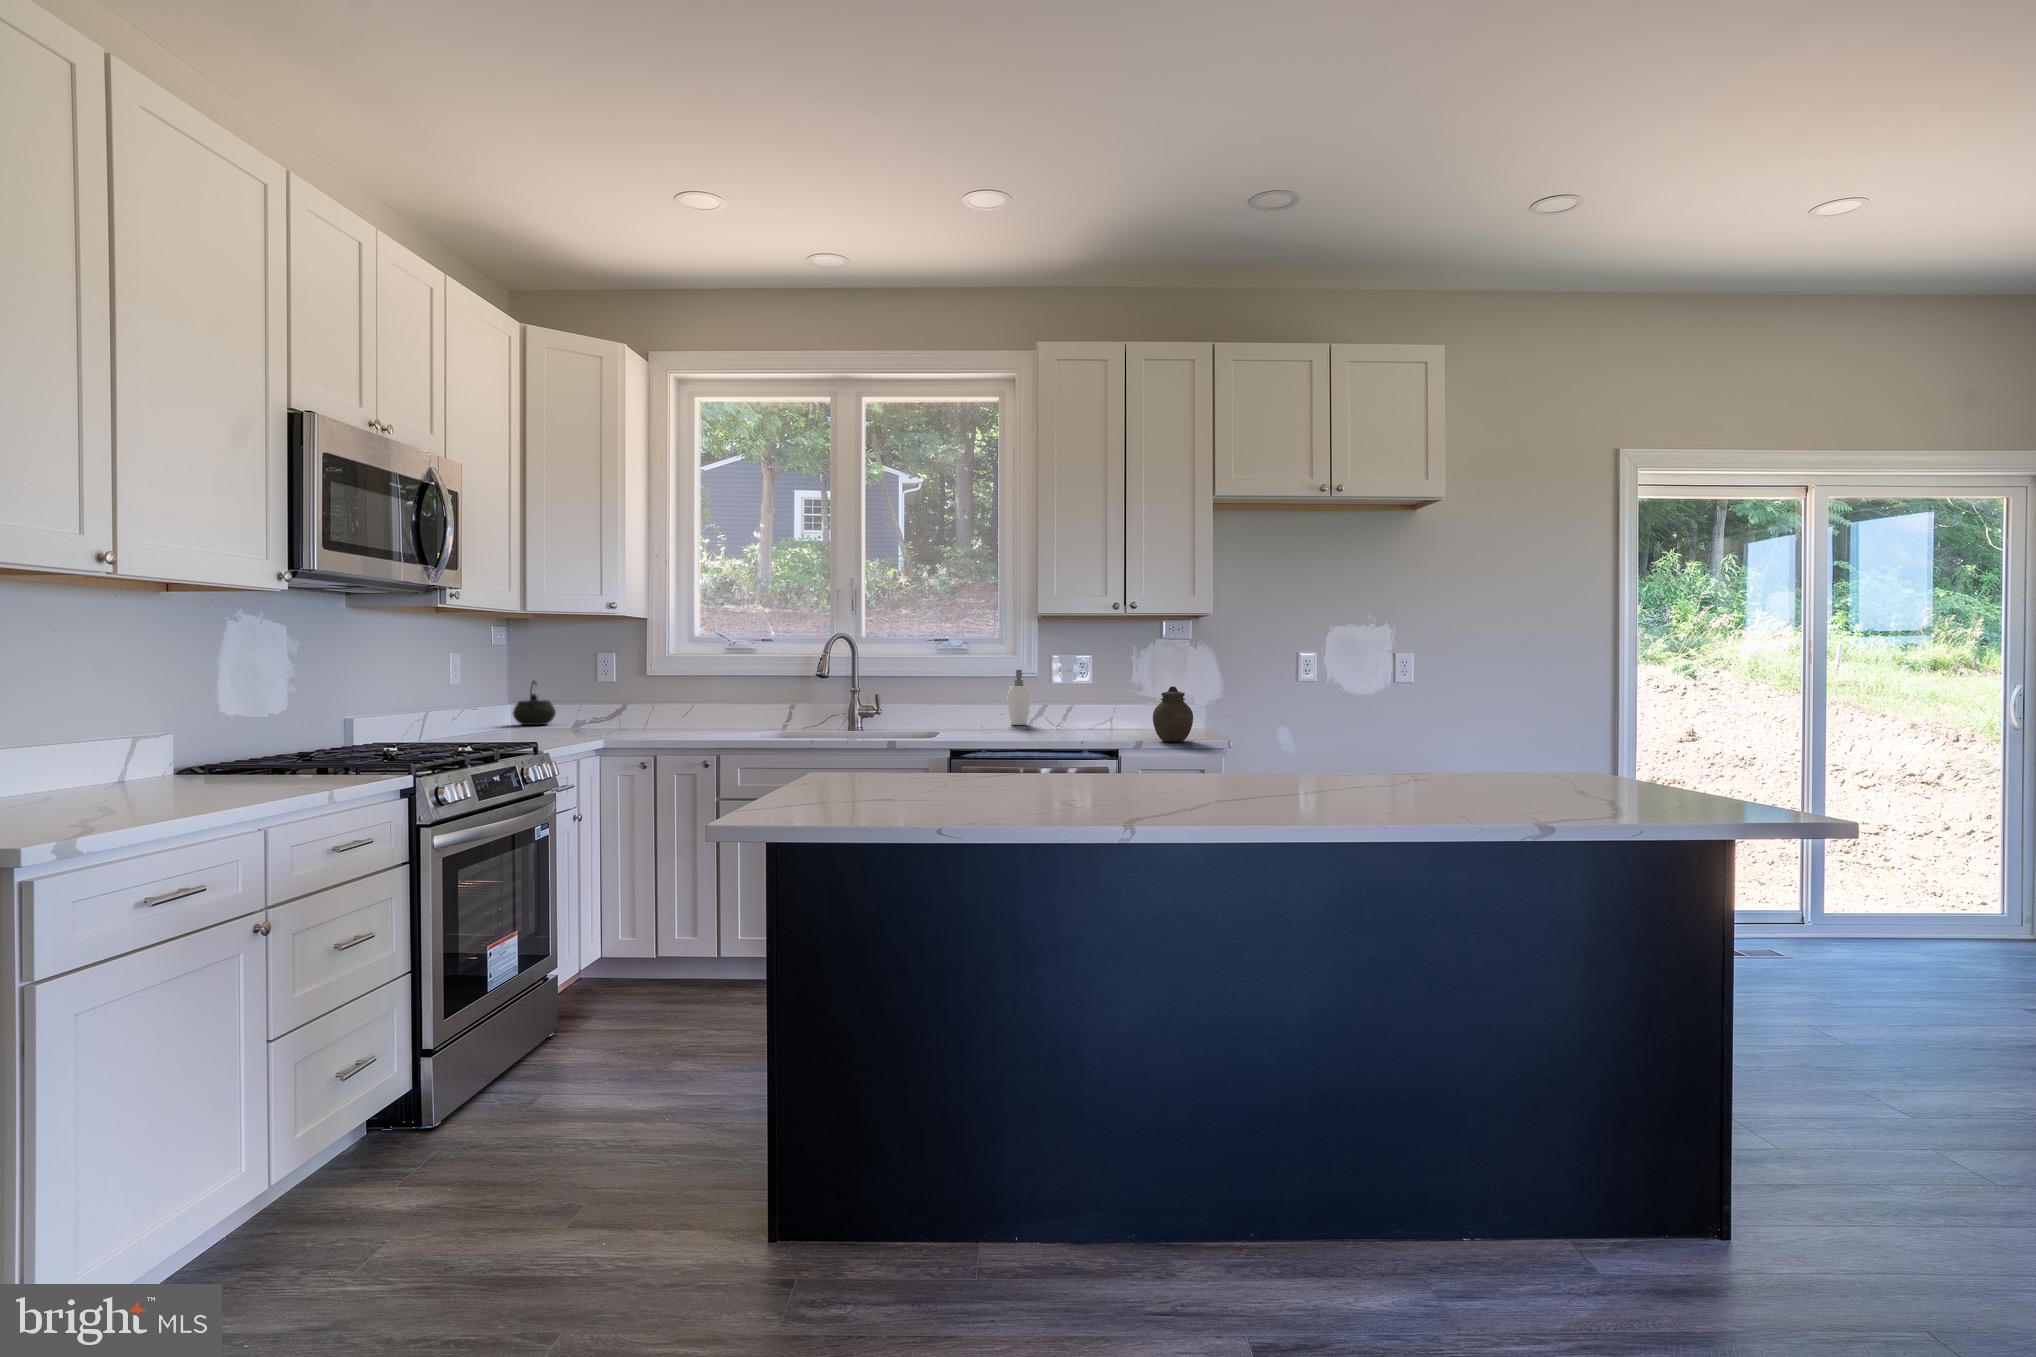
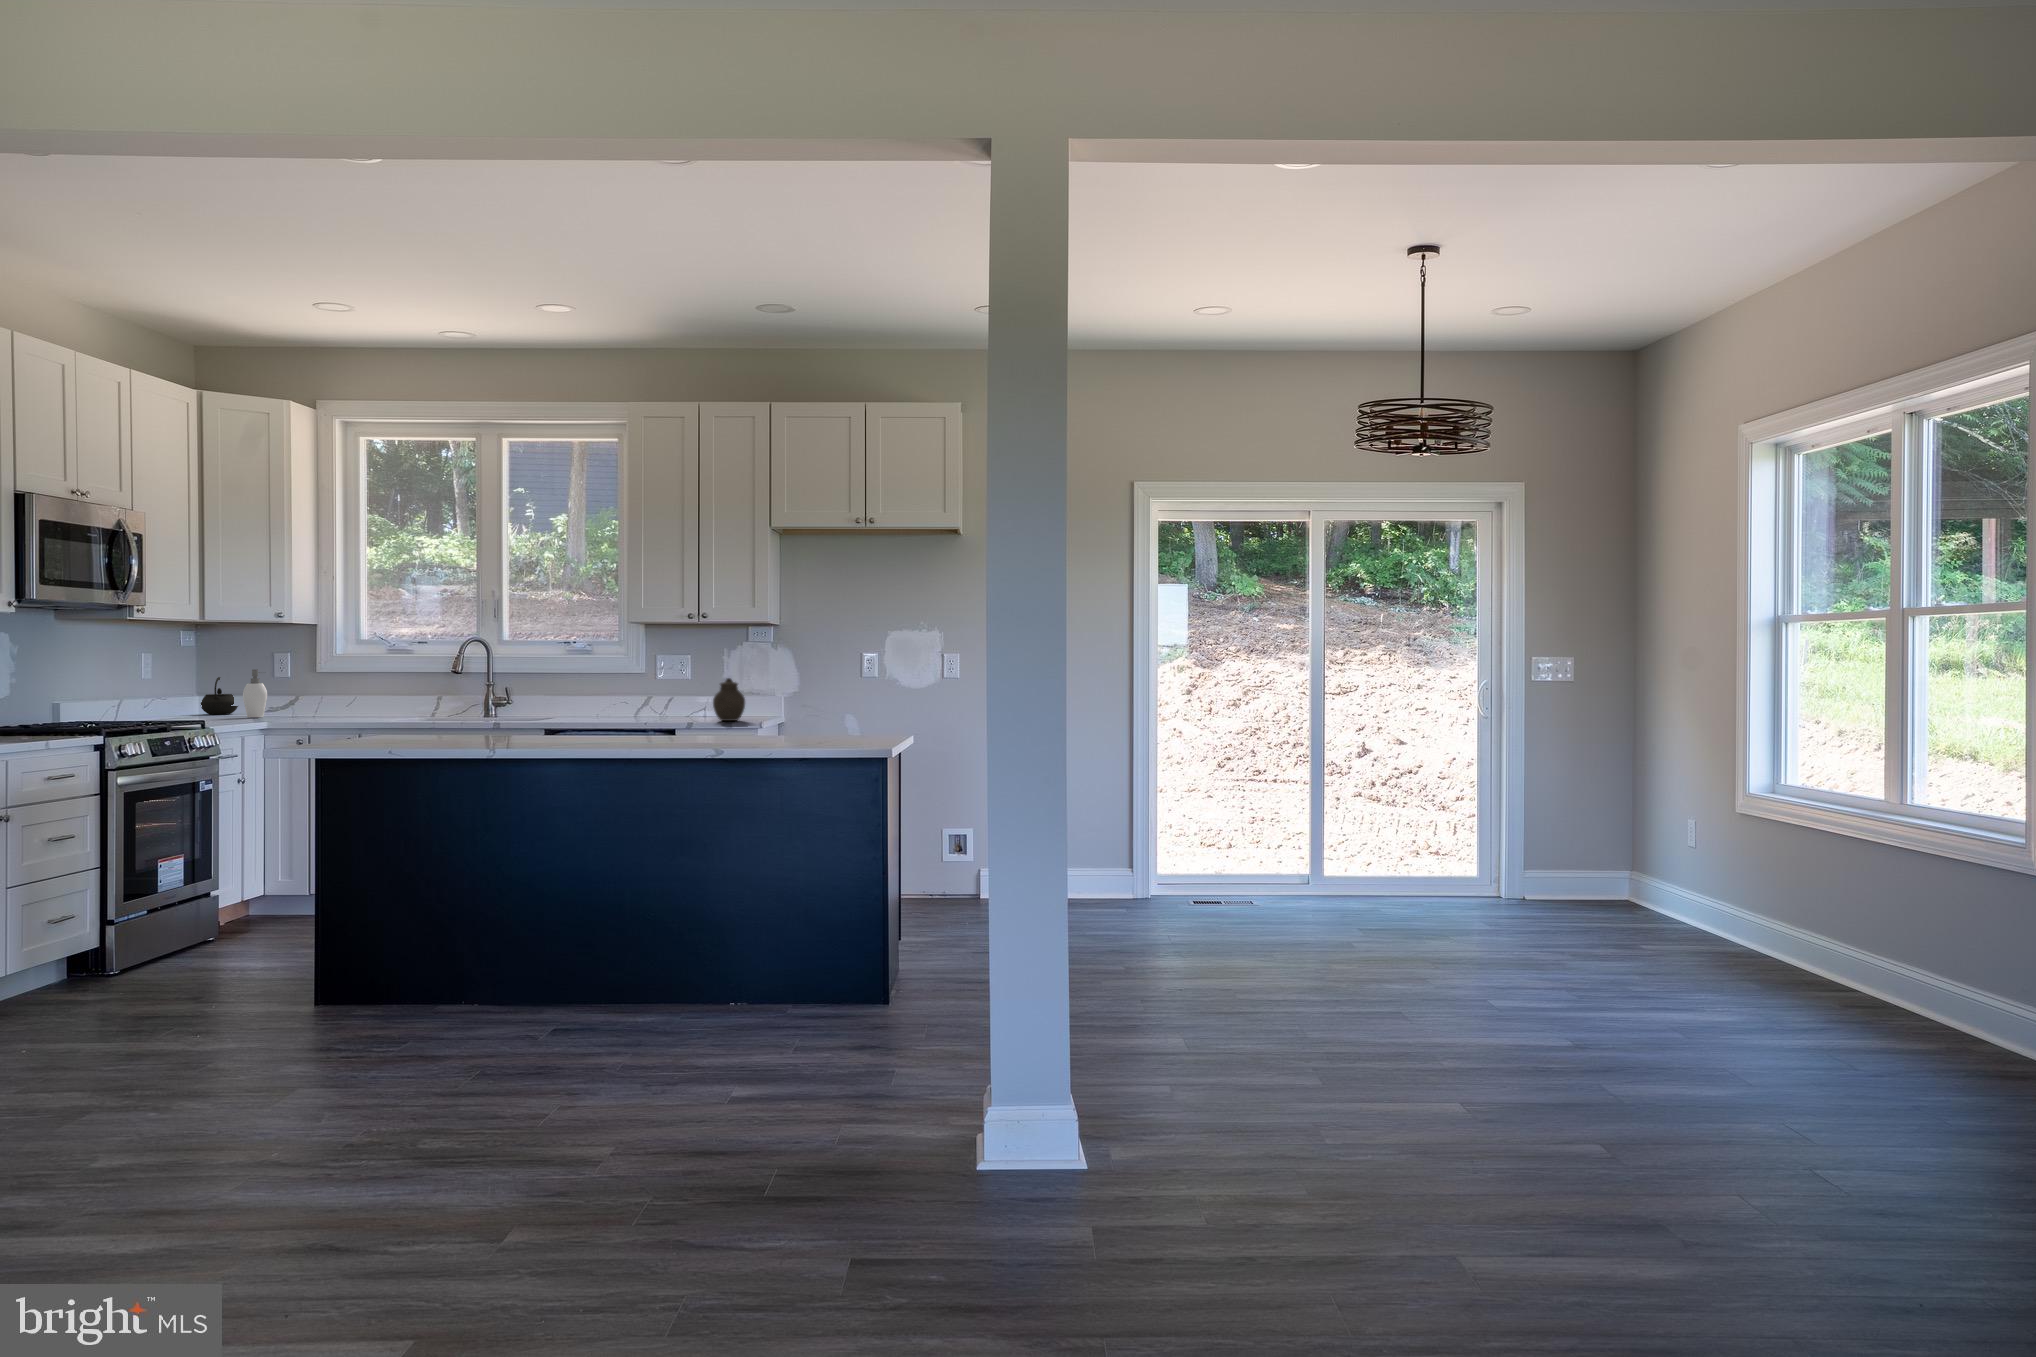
soap dispenser: present [1007,670,1035,725] -> present [243,669,267,718]

